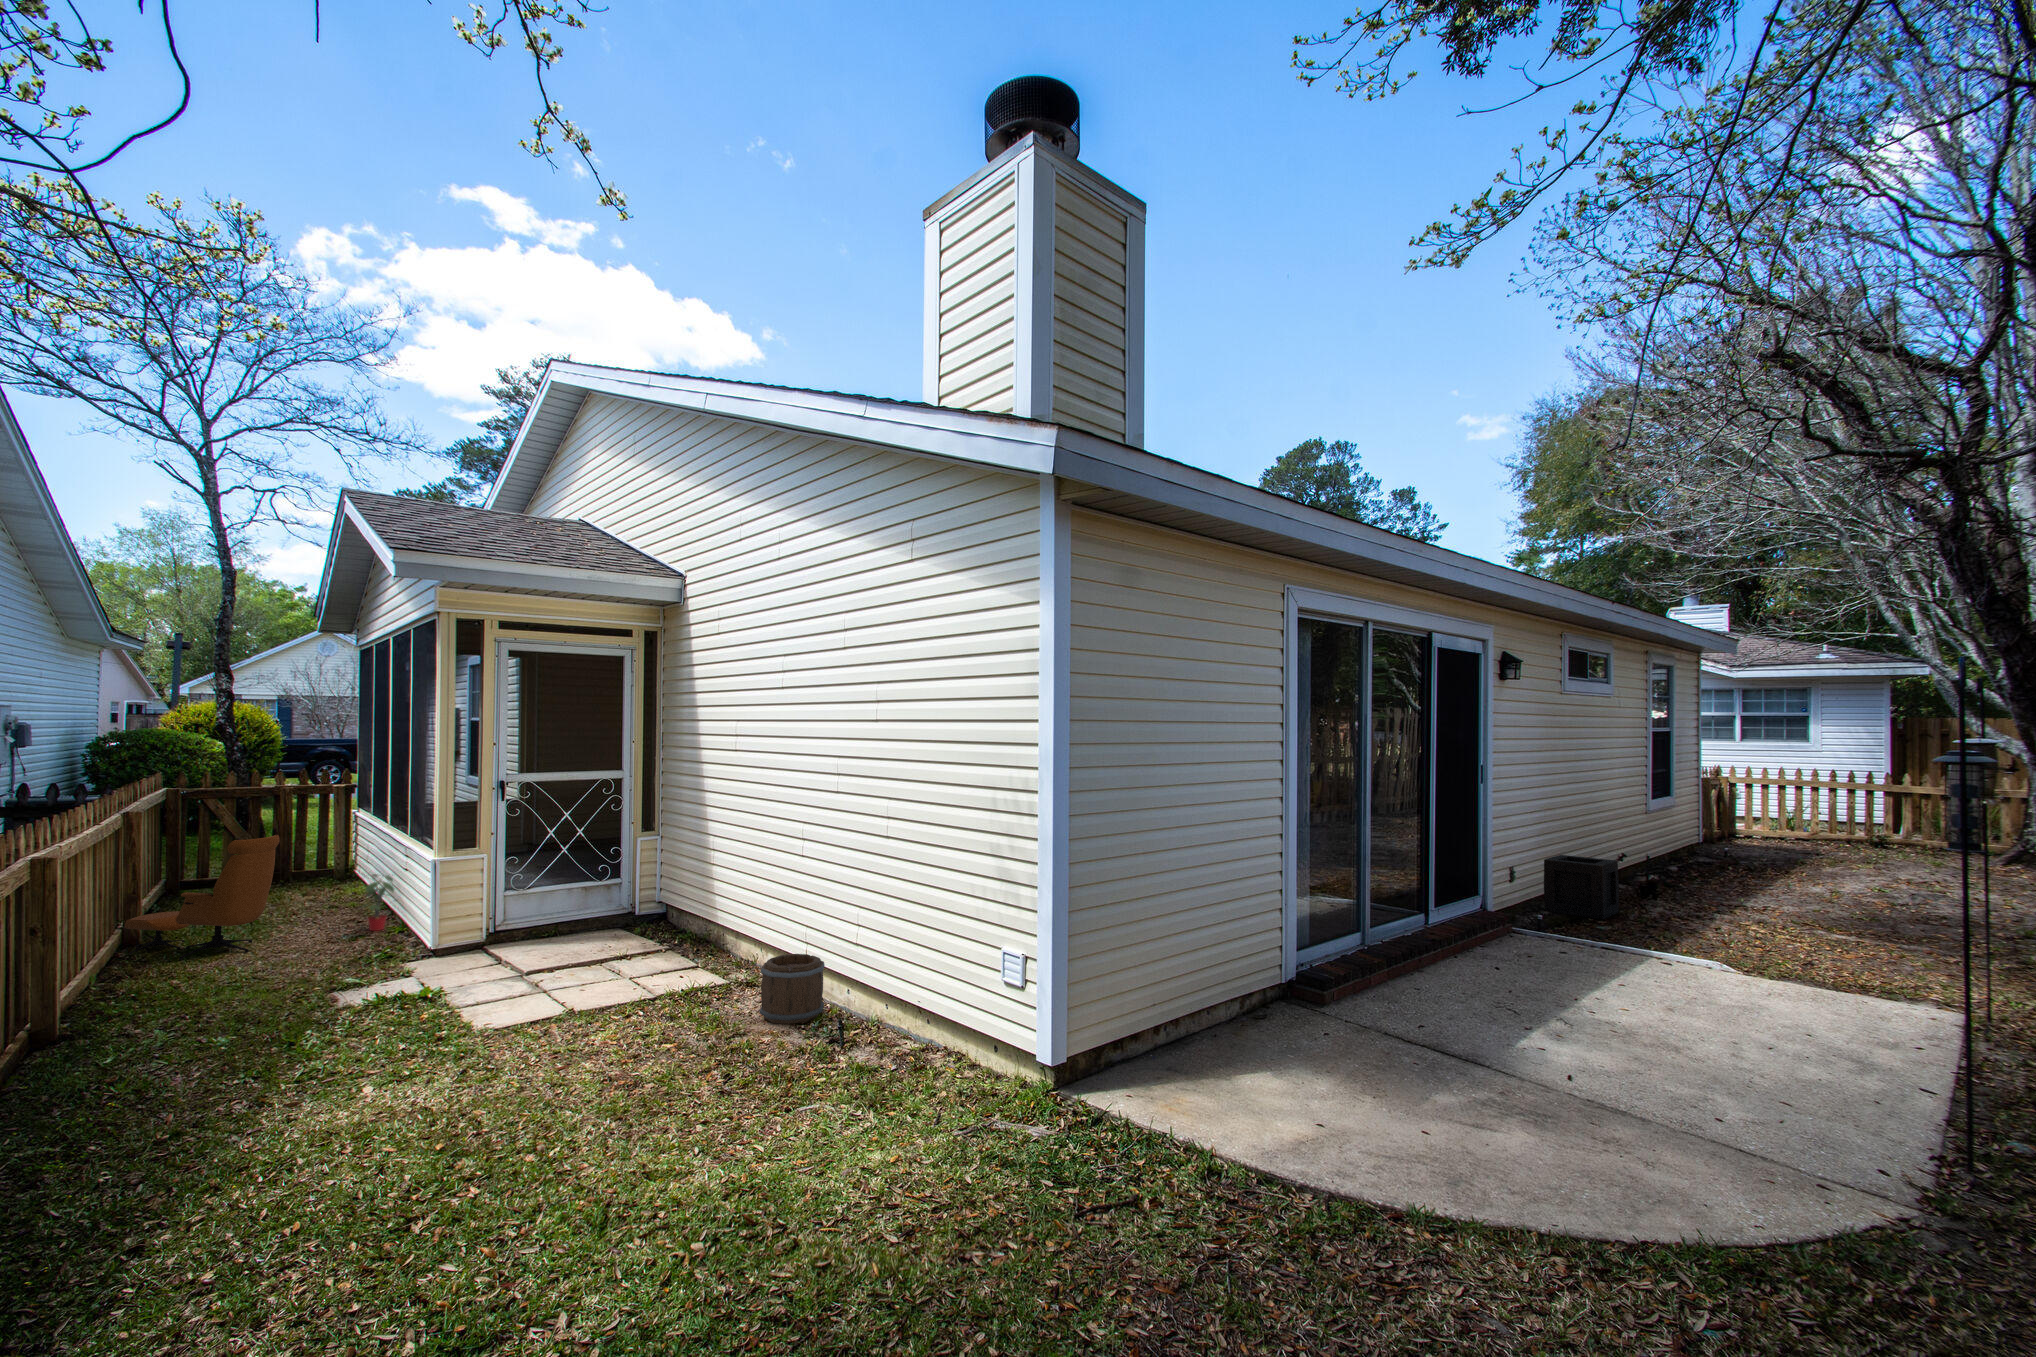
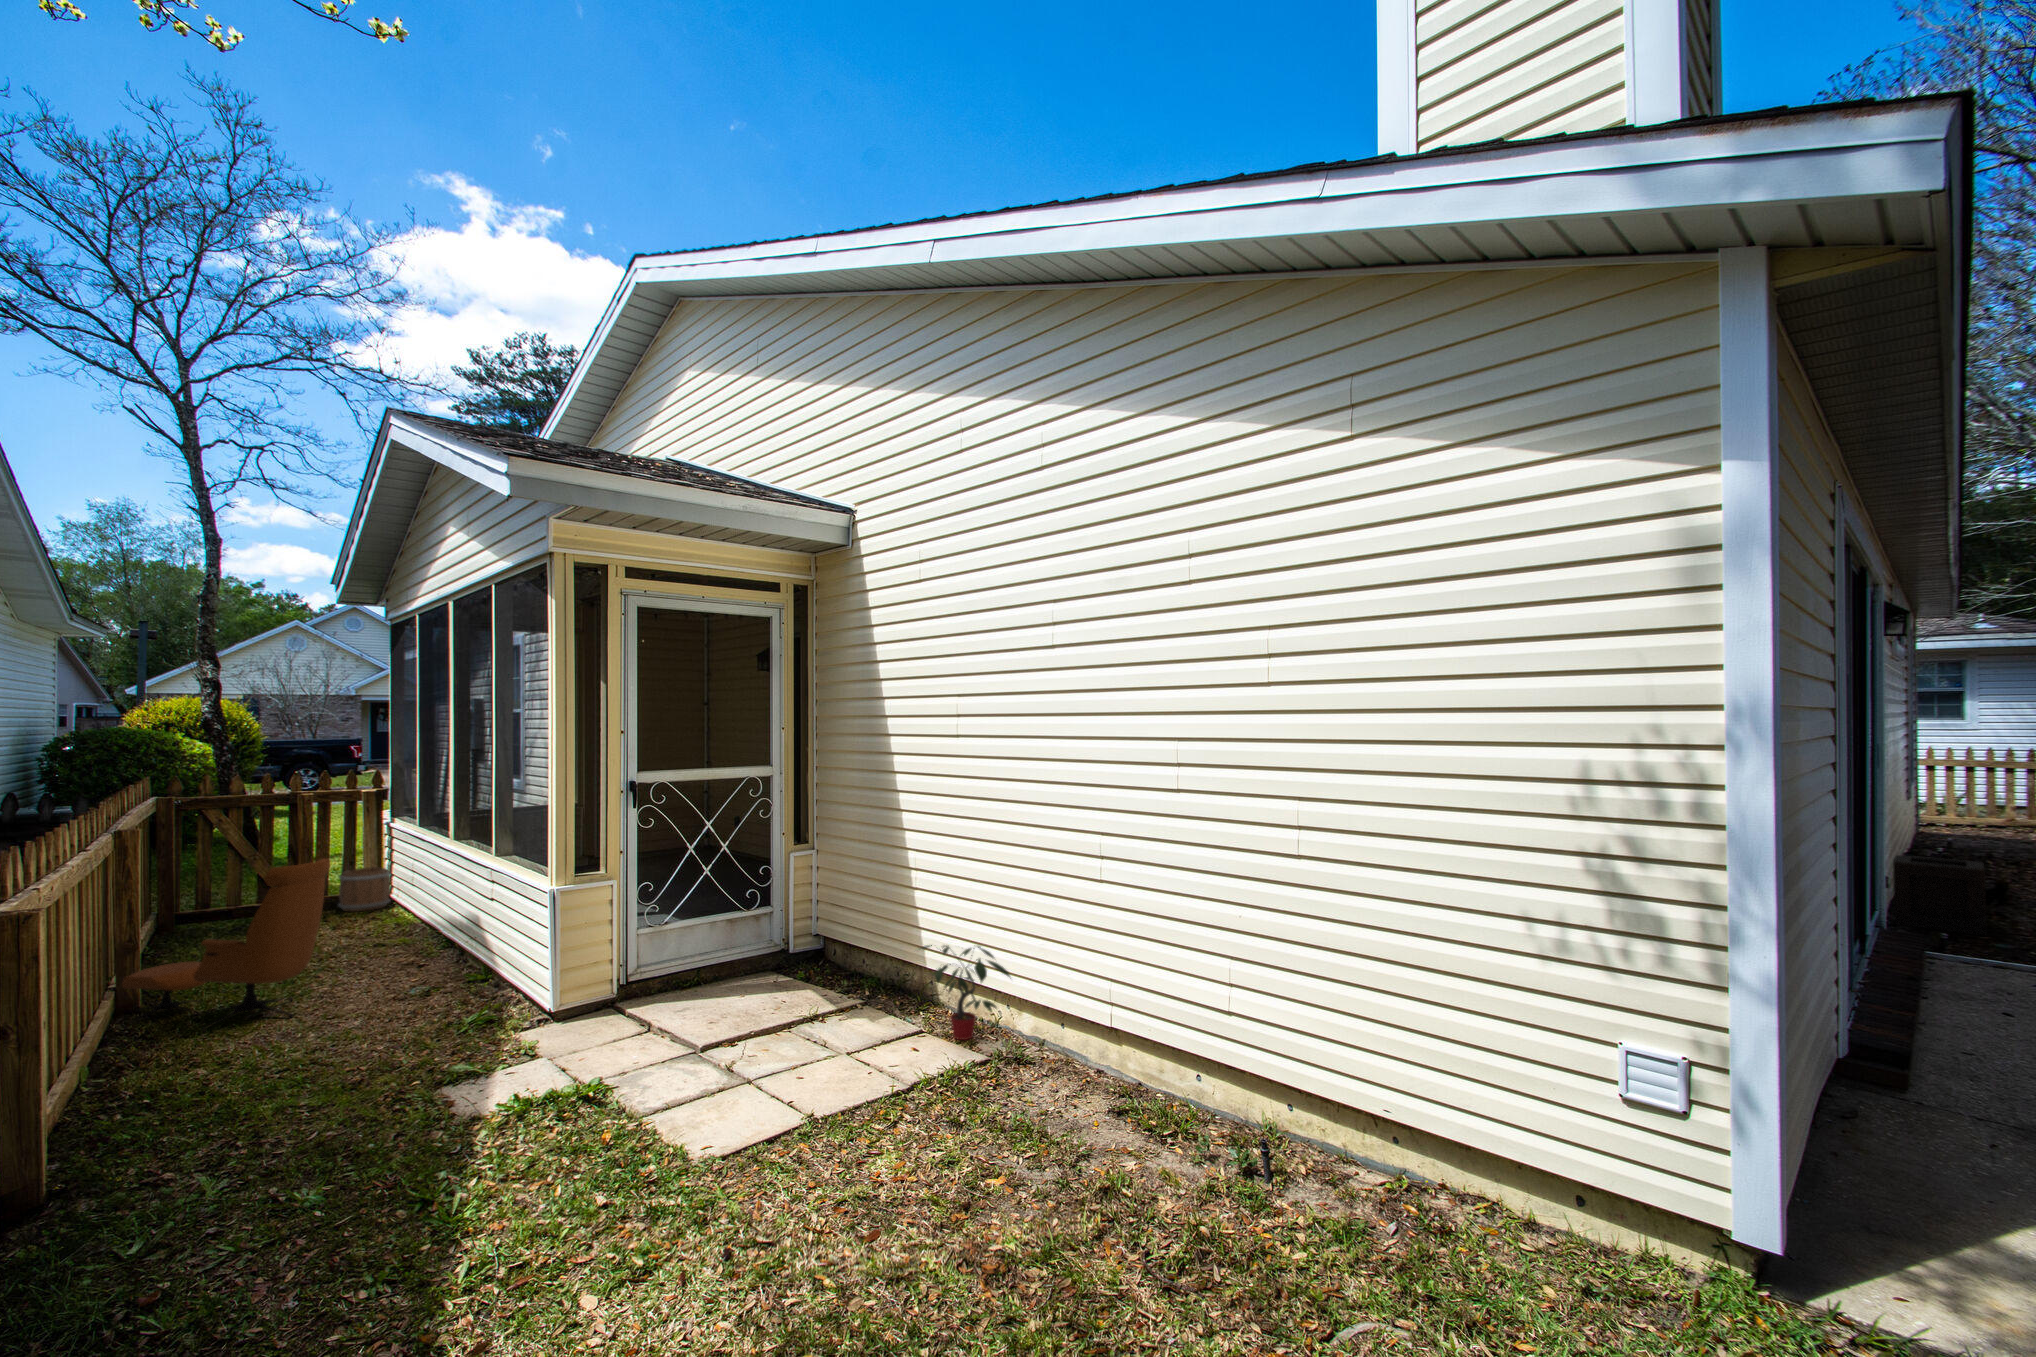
potted plant: present [363,874,394,931] -> present [922,945,1011,1040]
bucket: present [759,954,825,1024] -> present [338,867,391,912]

